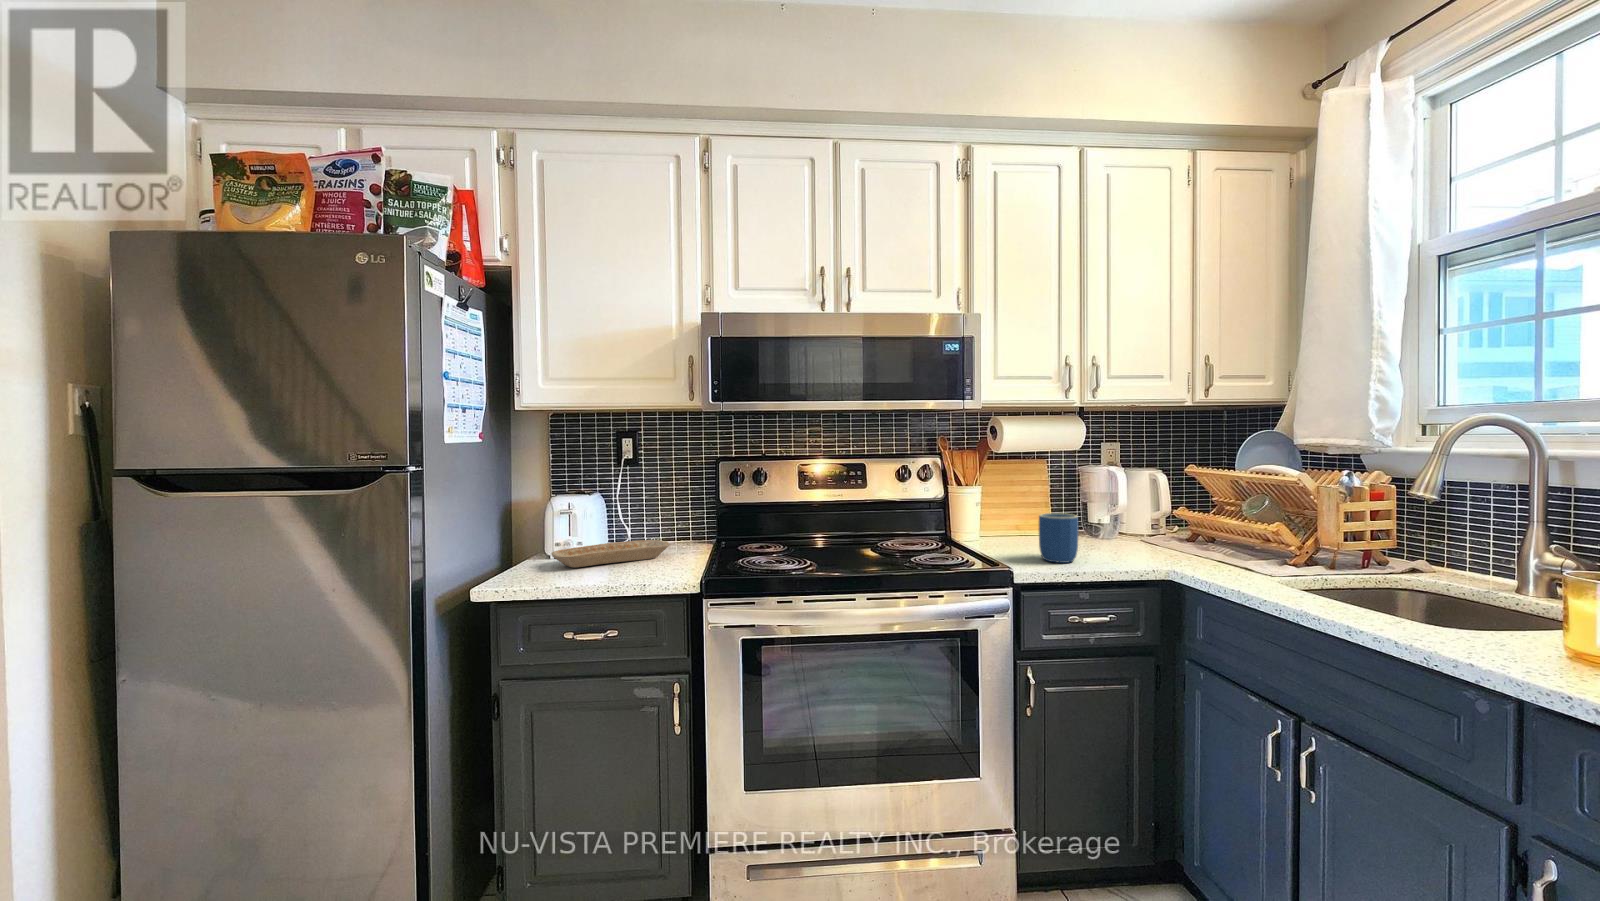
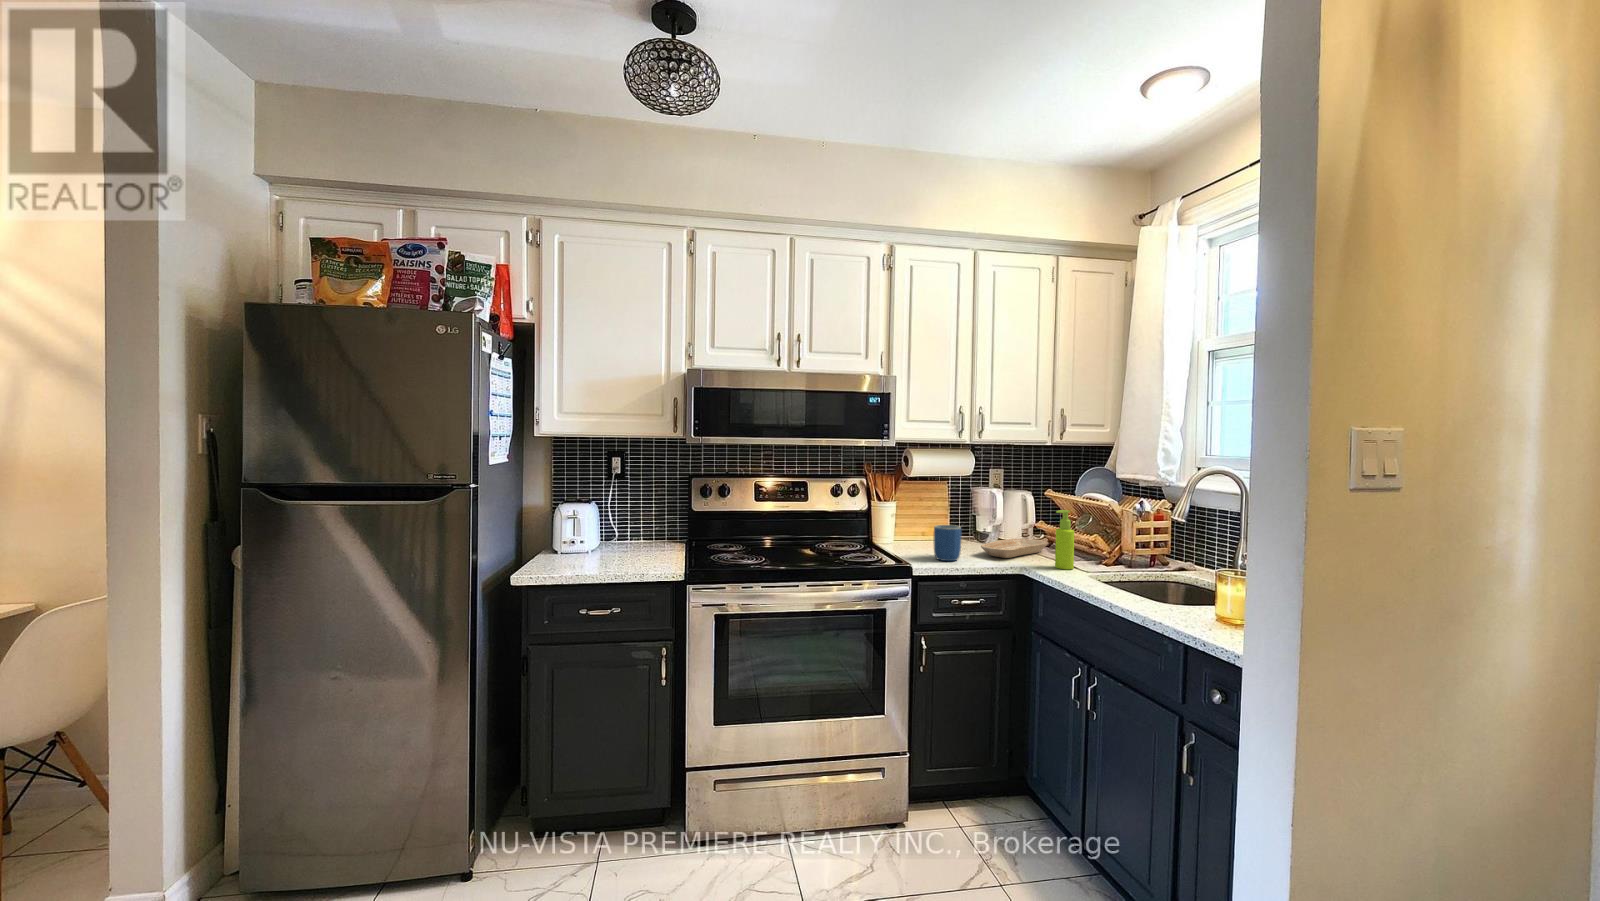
soap dispenser: none [1220,488,1250,573] -> present [1055,510,1074,569]
tray: present [552,540,669,568] -> present [981,538,1048,558]

